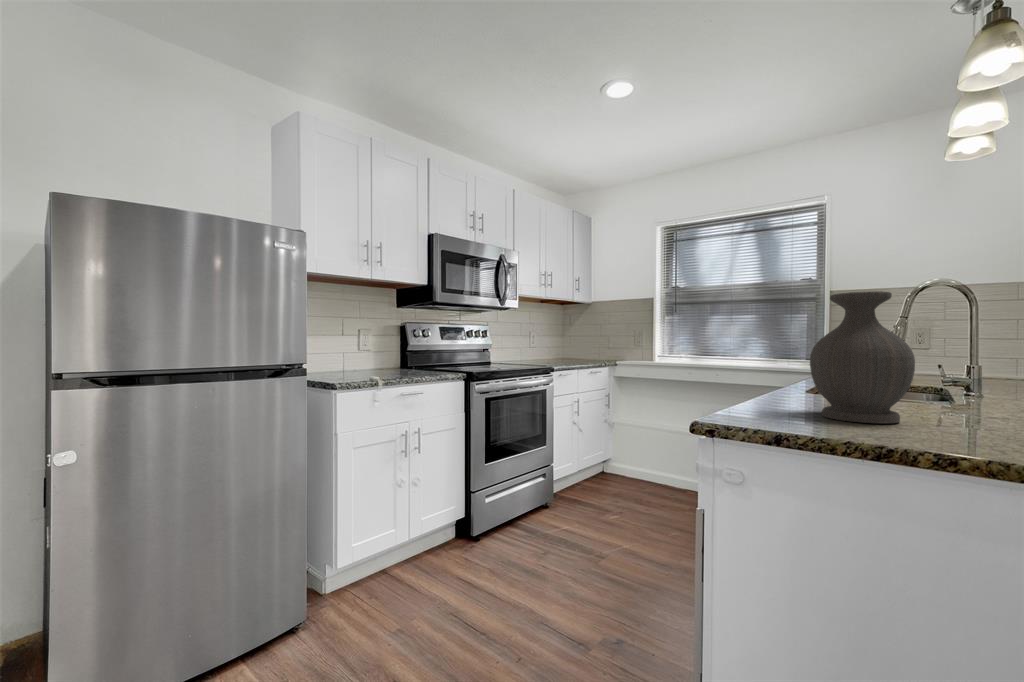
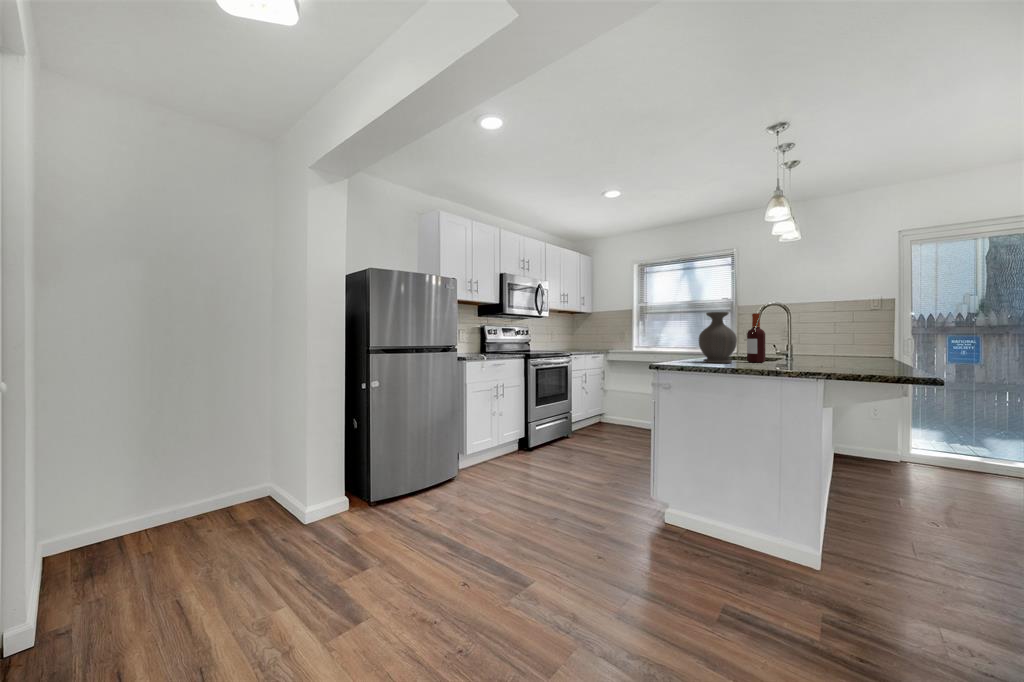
bottle: none [923,297,973,417] -> present [747,313,765,363]

